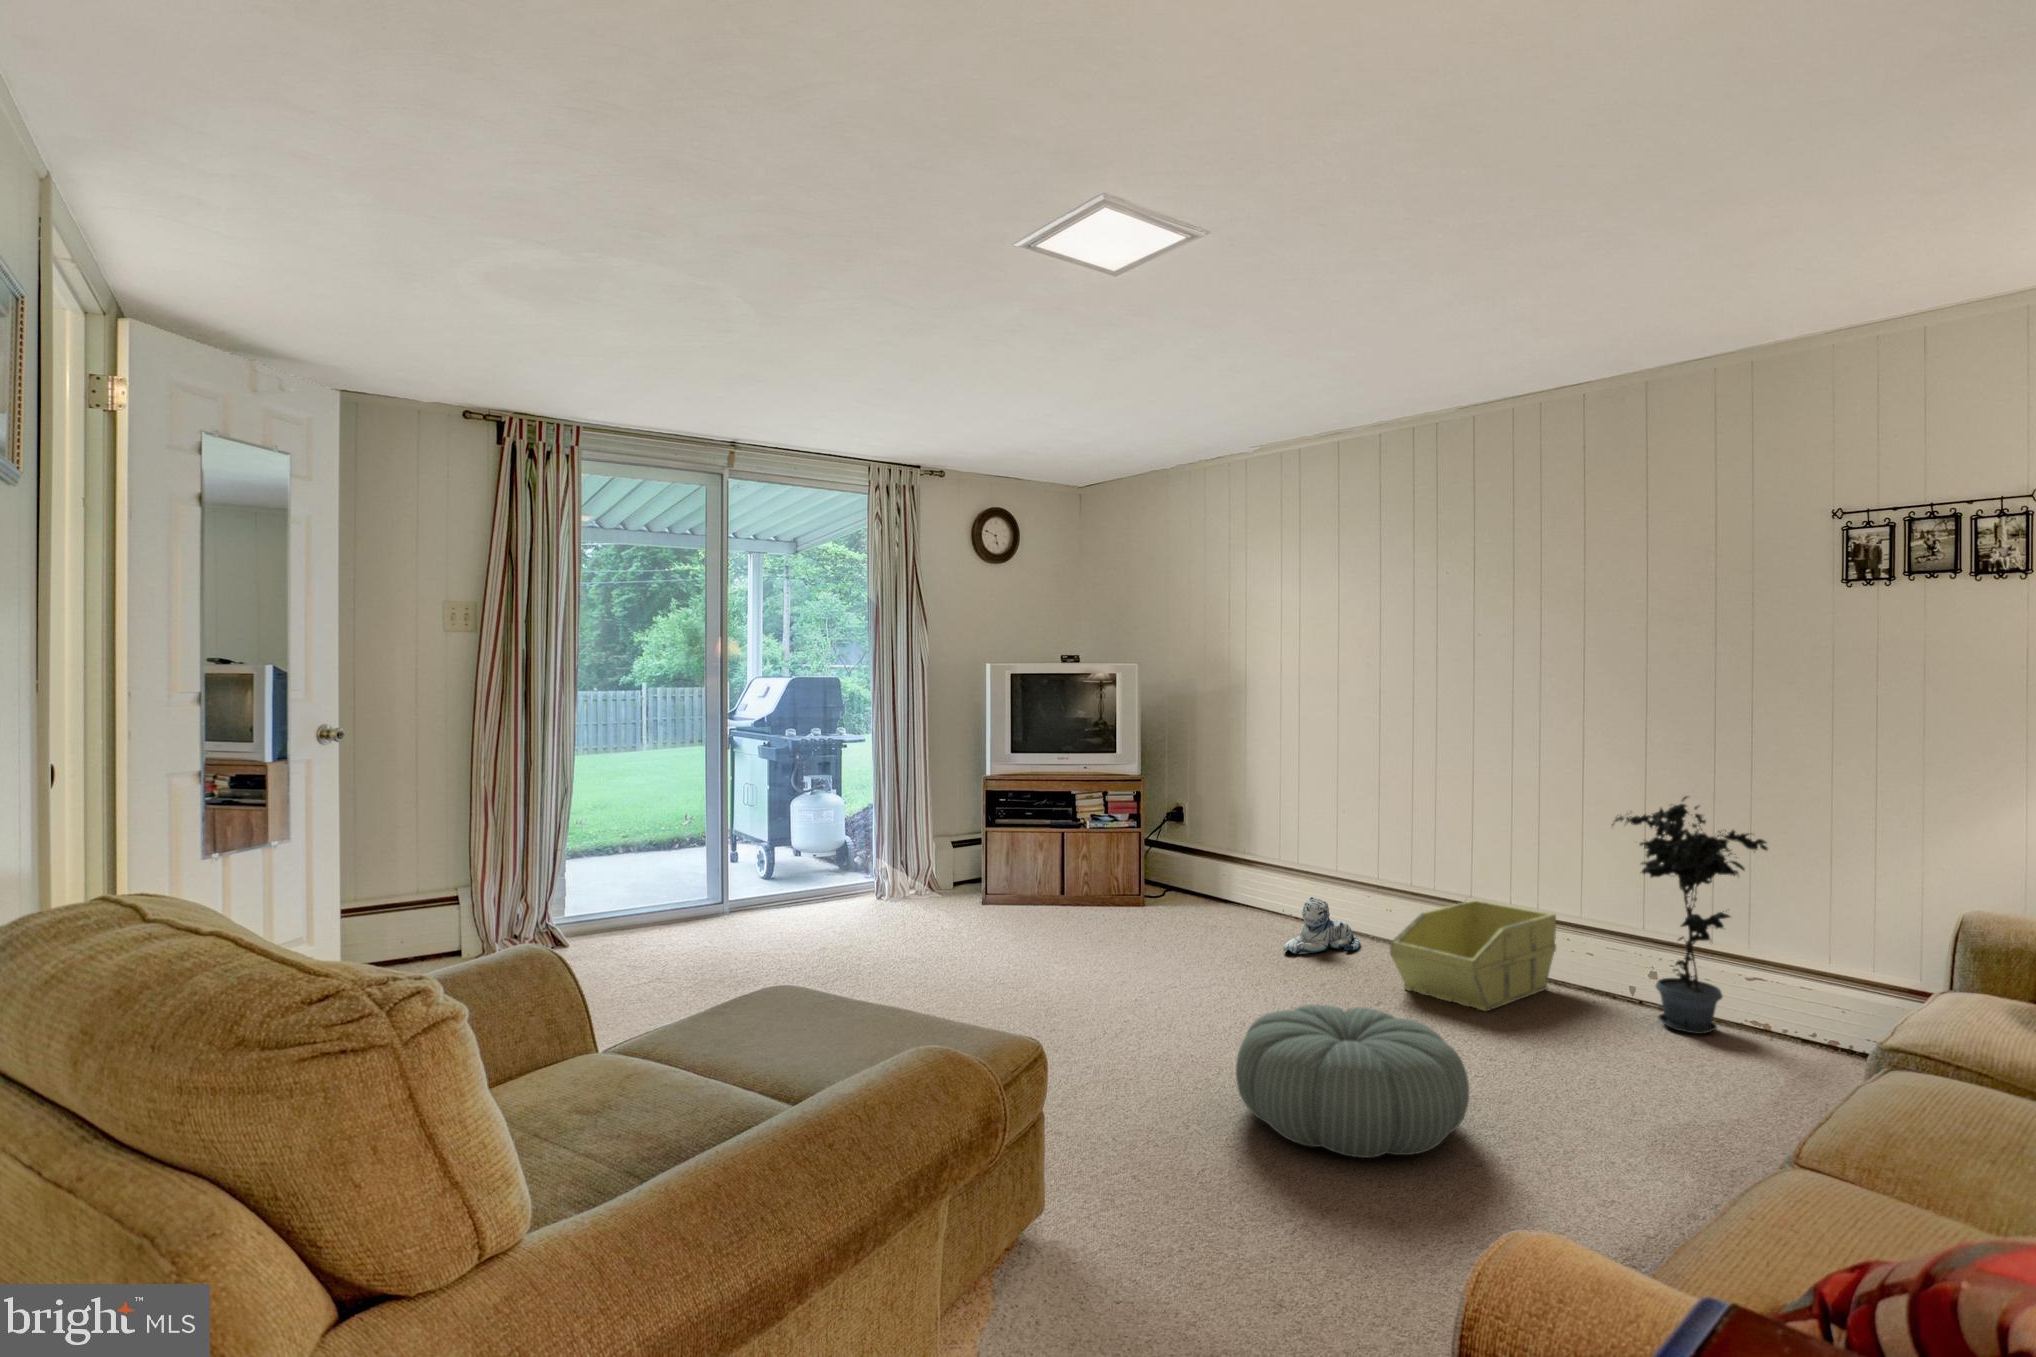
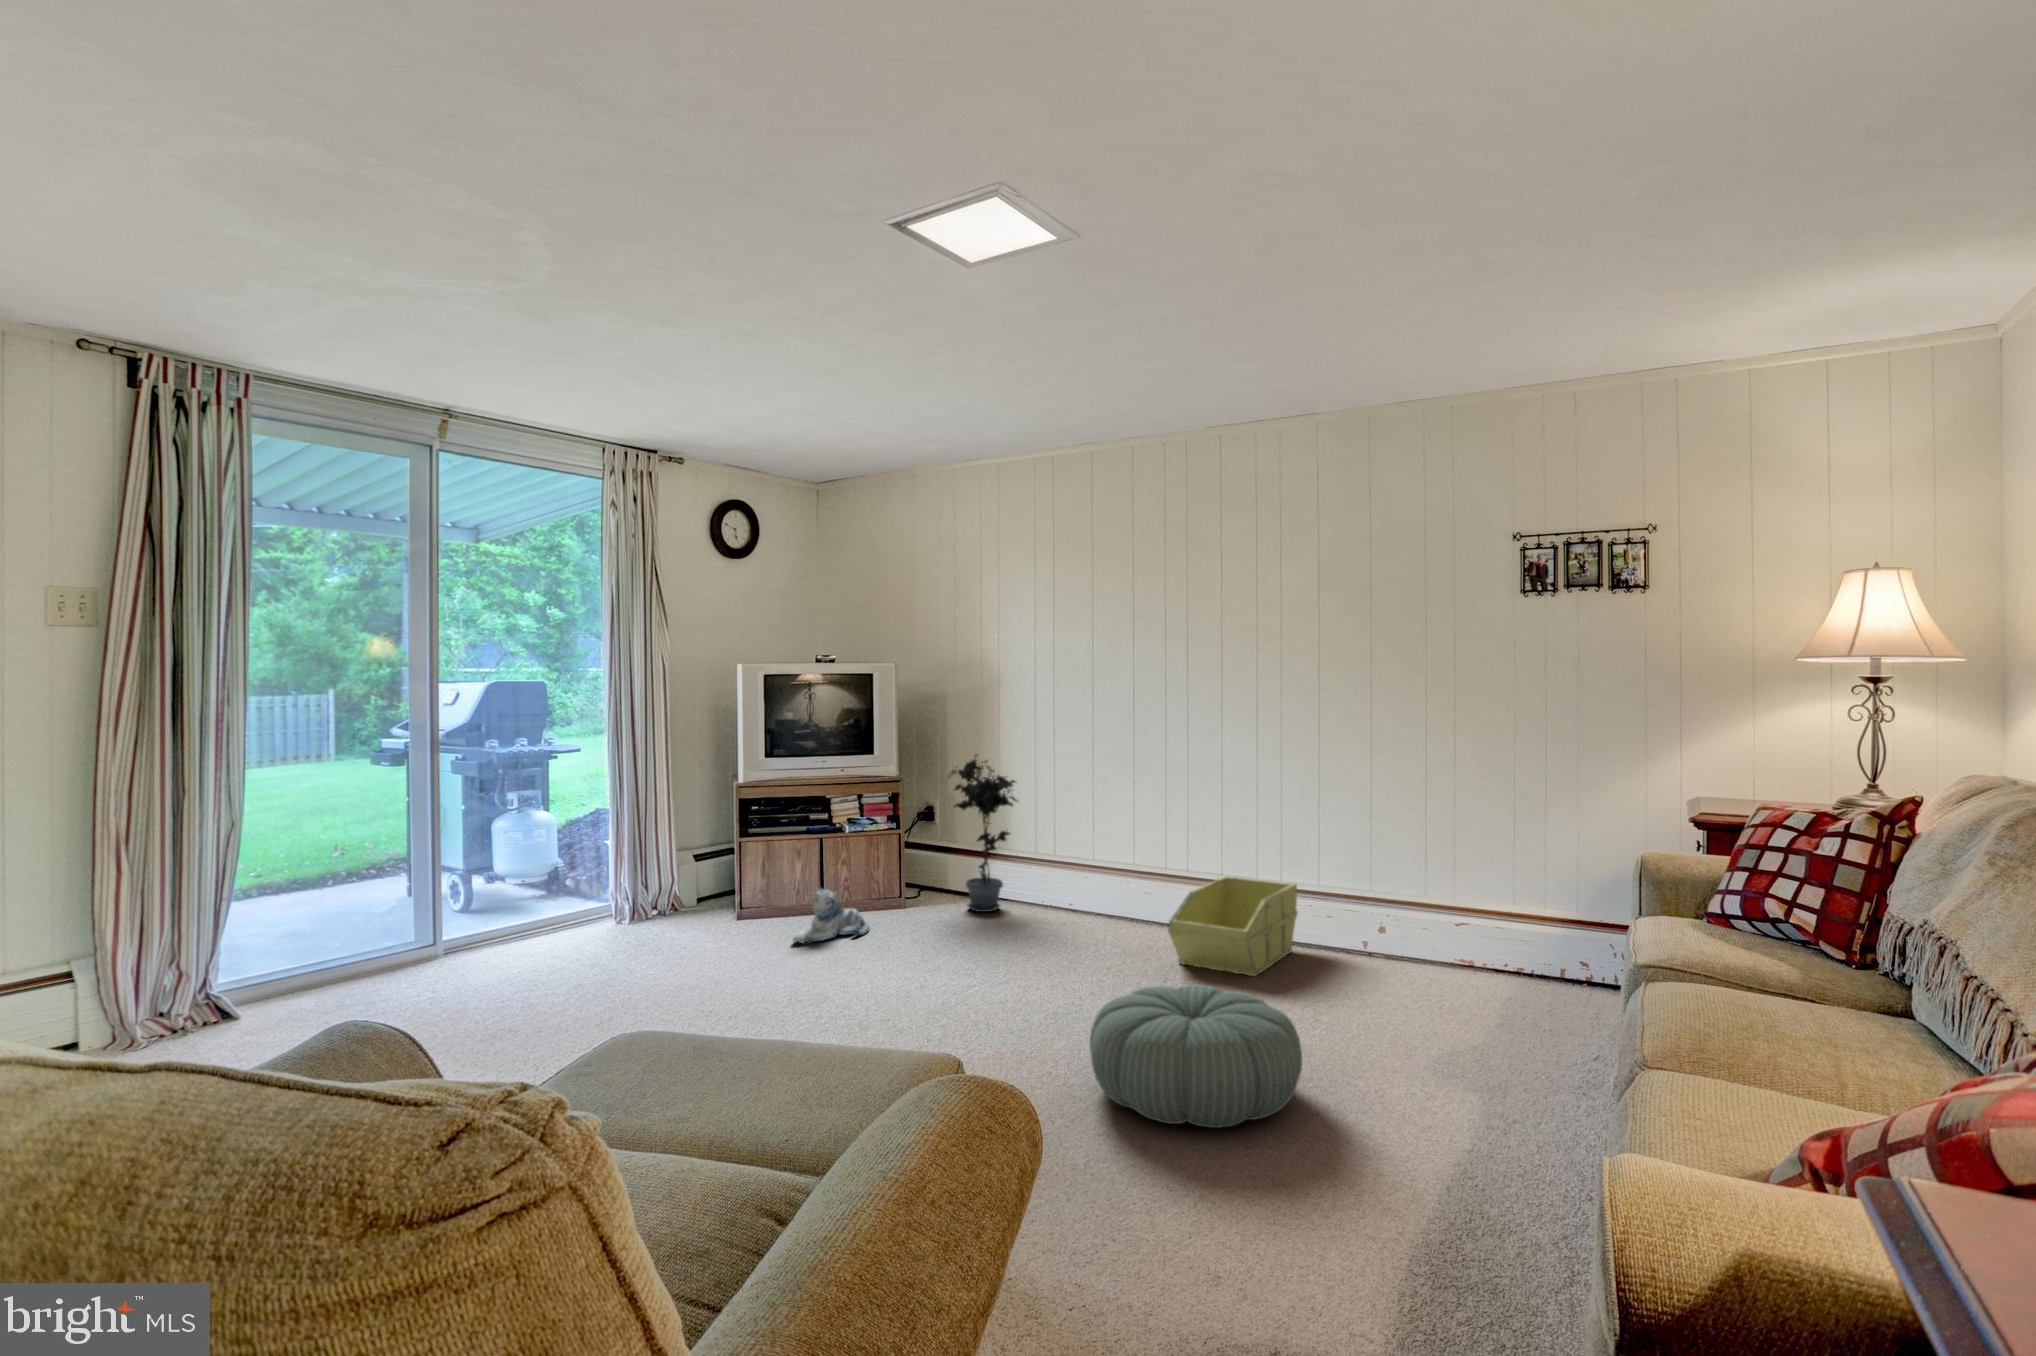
potted plant: present [1612,796,1768,1034] -> present [949,754,1017,912]
plush toy: present [1284,897,1360,954] -> present [793,888,869,943]

